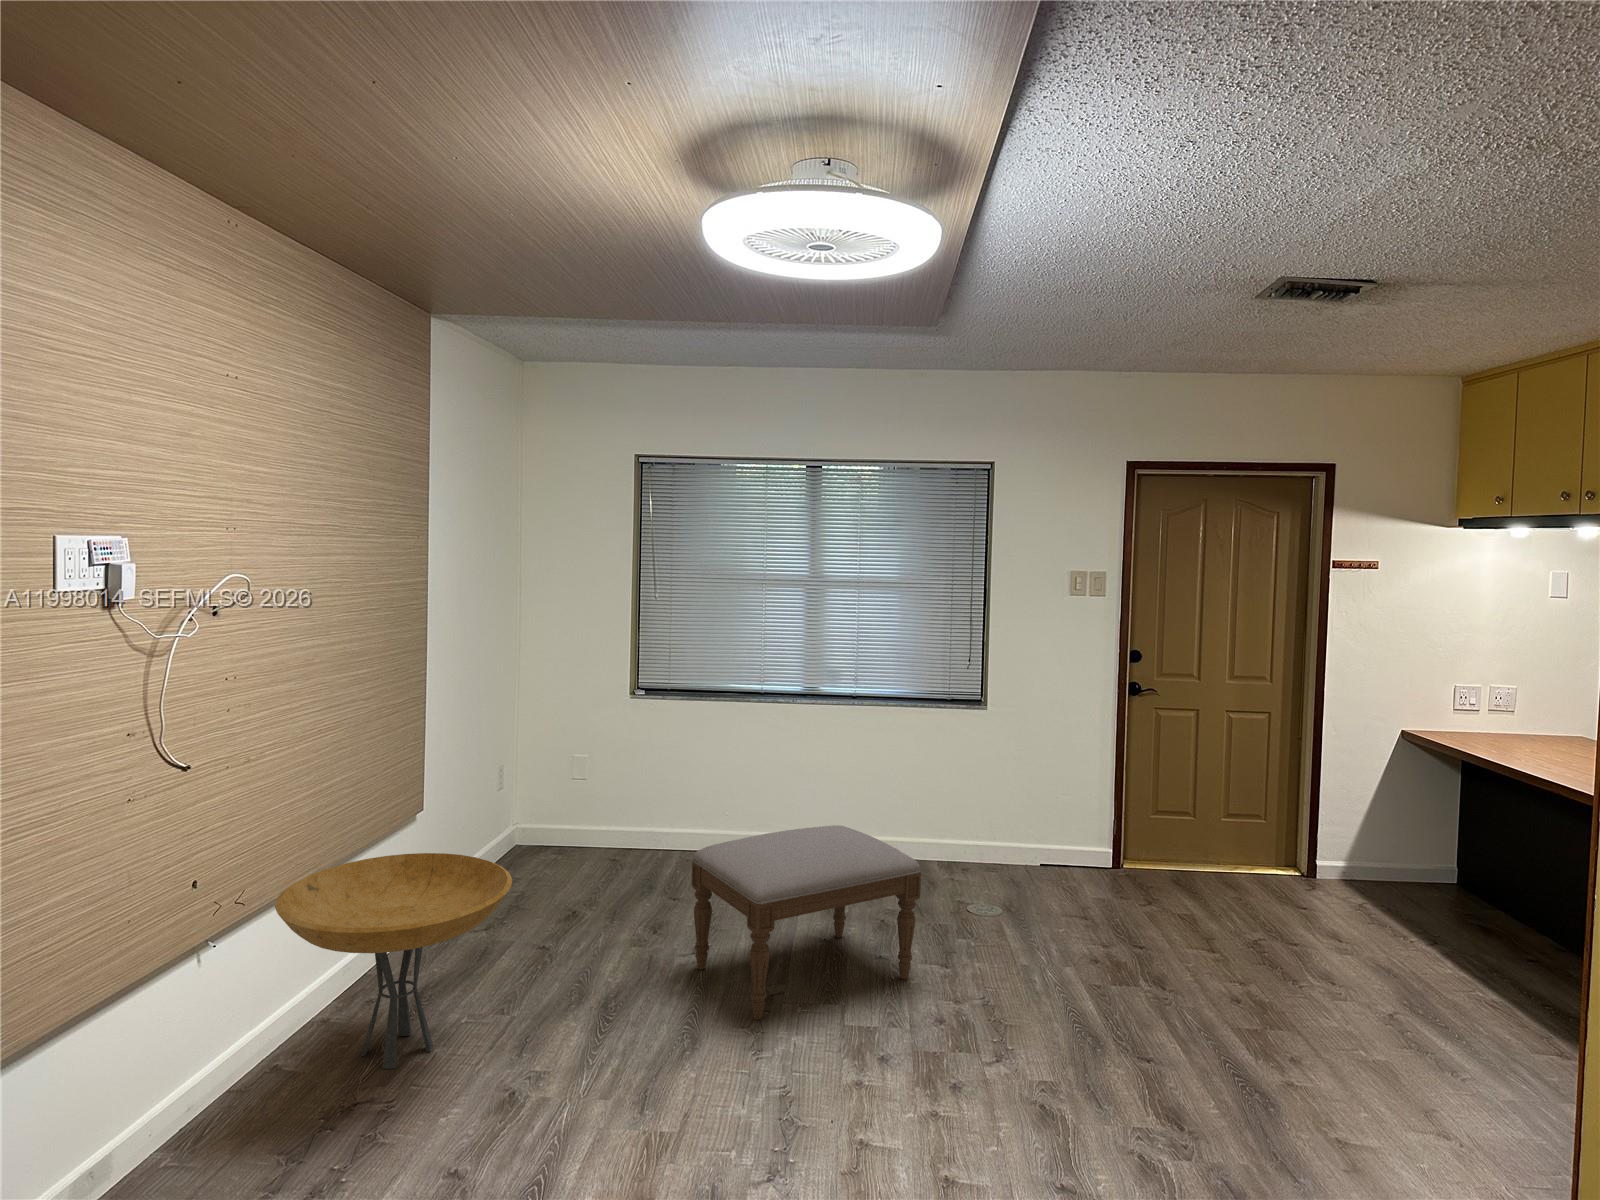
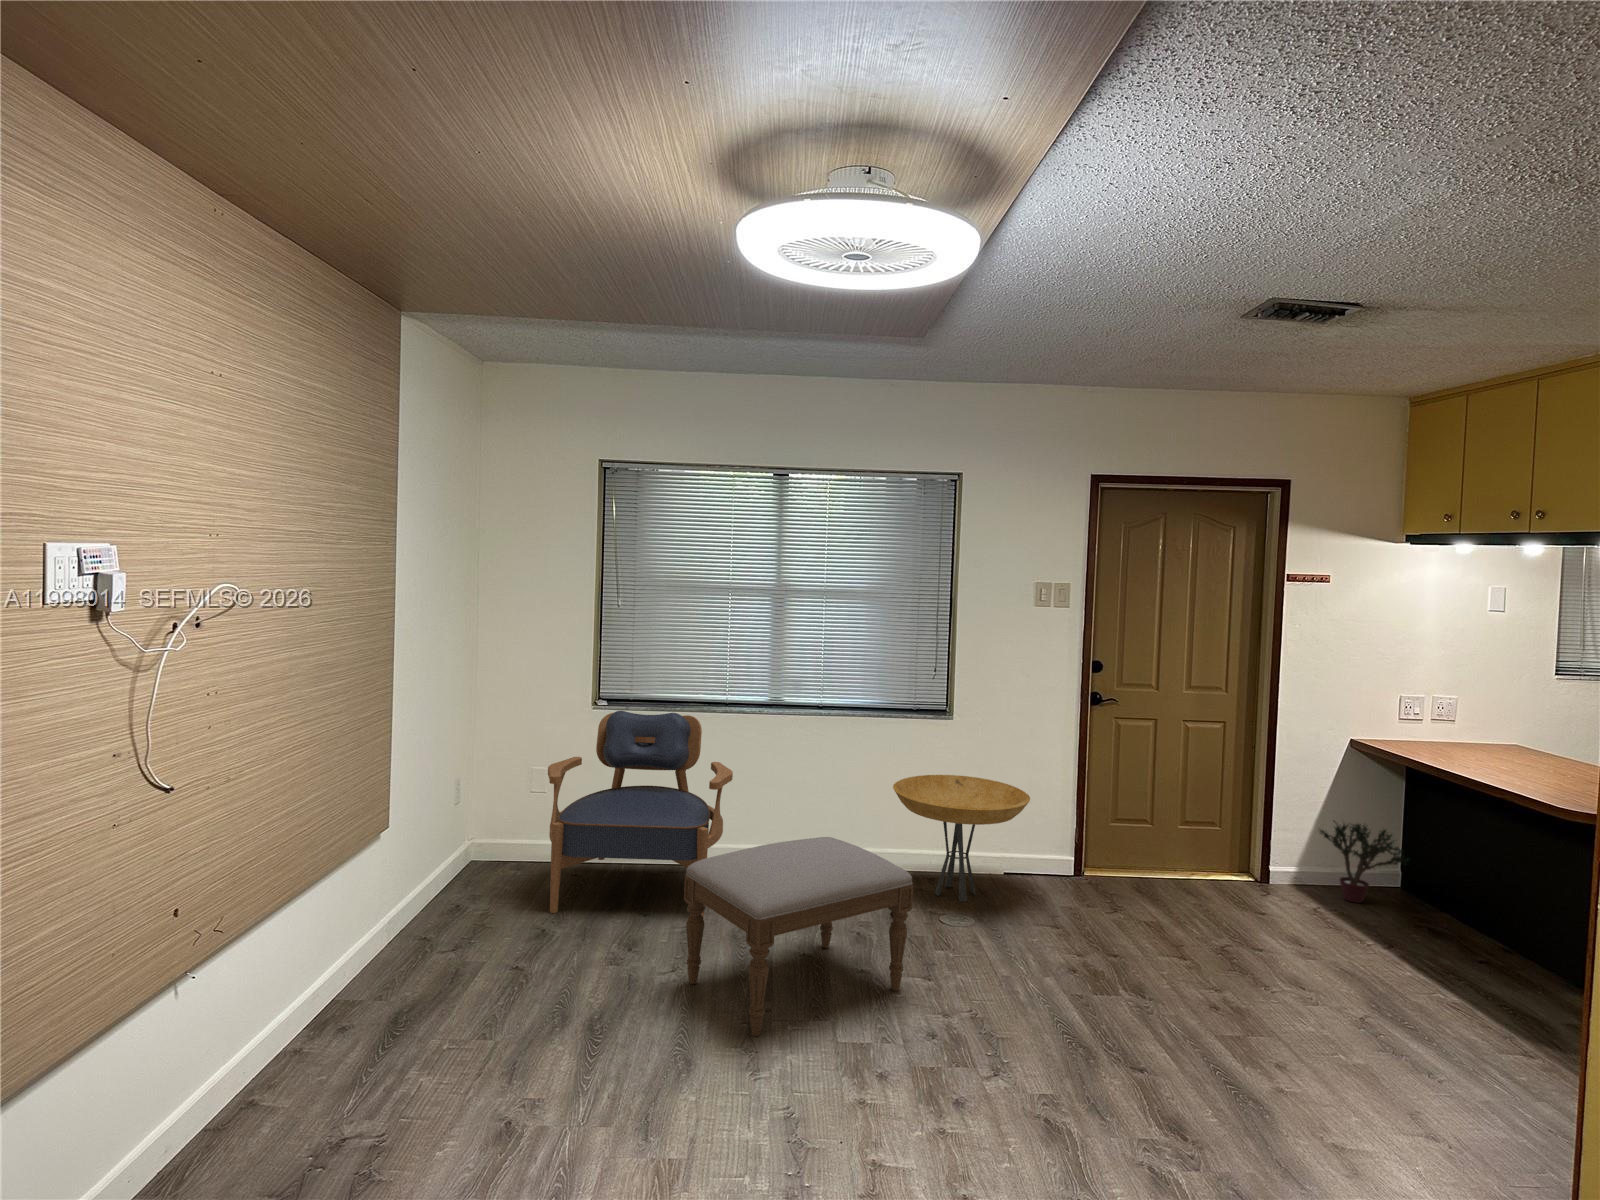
armchair: none [566,700,750,906] -> present [548,711,733,917]
potted plant: none [1367,812,1468,901] -> present [1320,820,1408,903]
side table: present [275,853,512,1069] -> present [893,775,1030,902]

